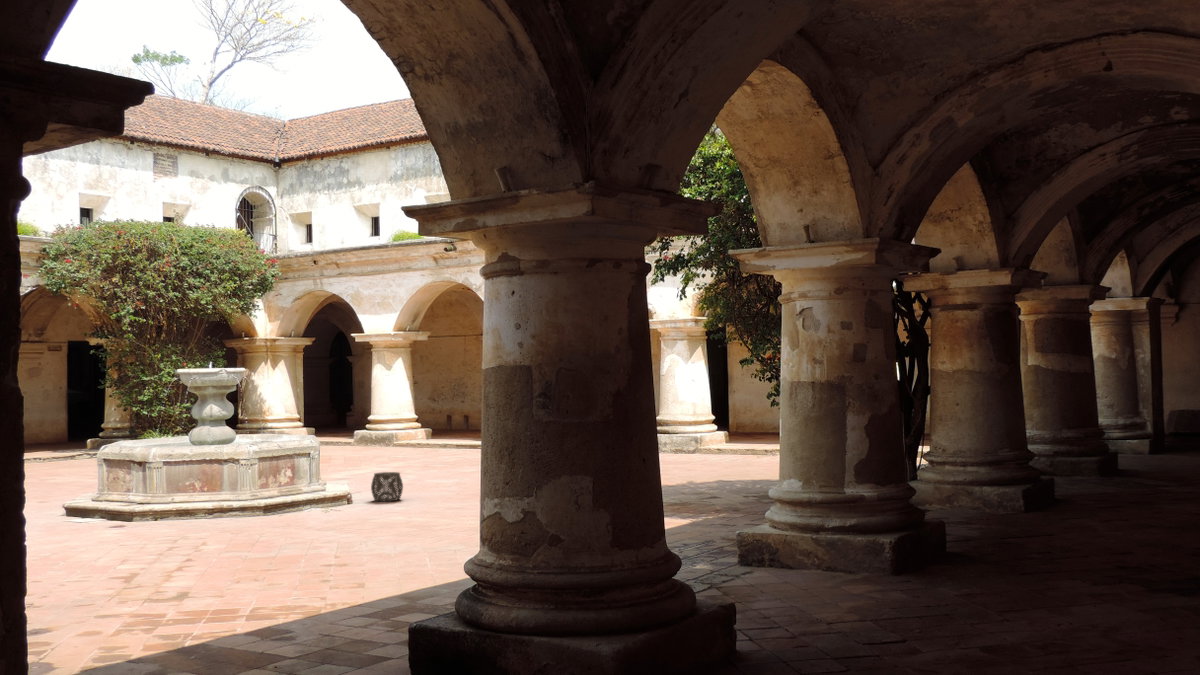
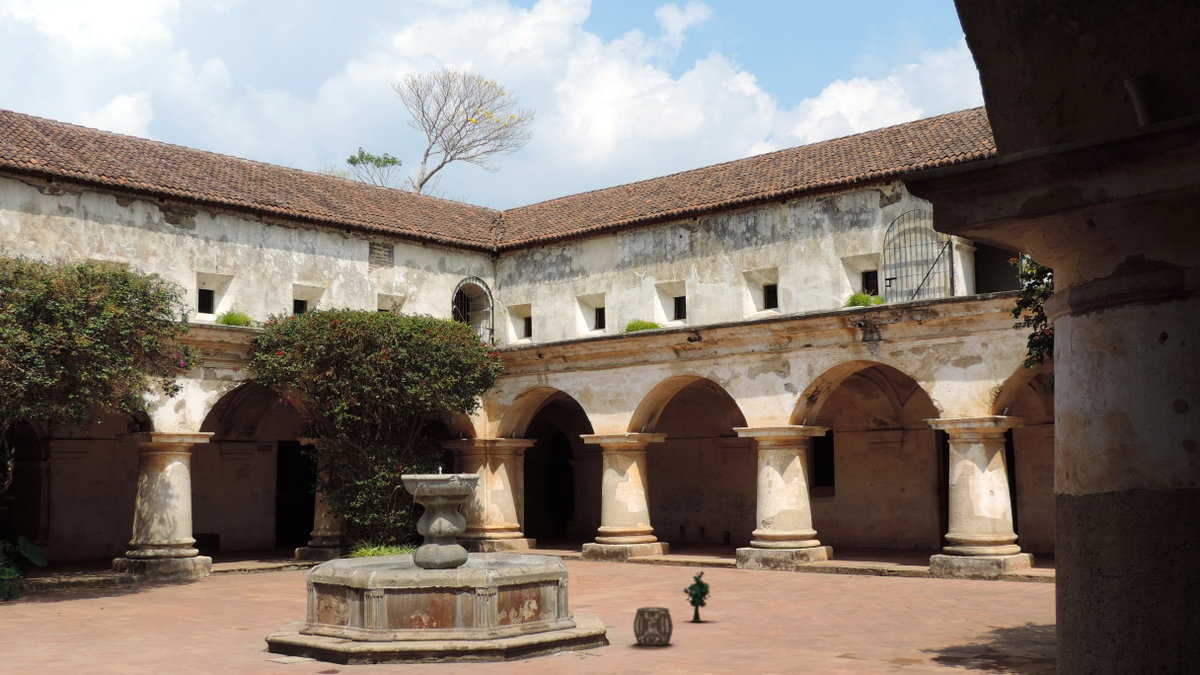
decorative plant: none [418,445,442,485] -> present [684,572,711,622]

